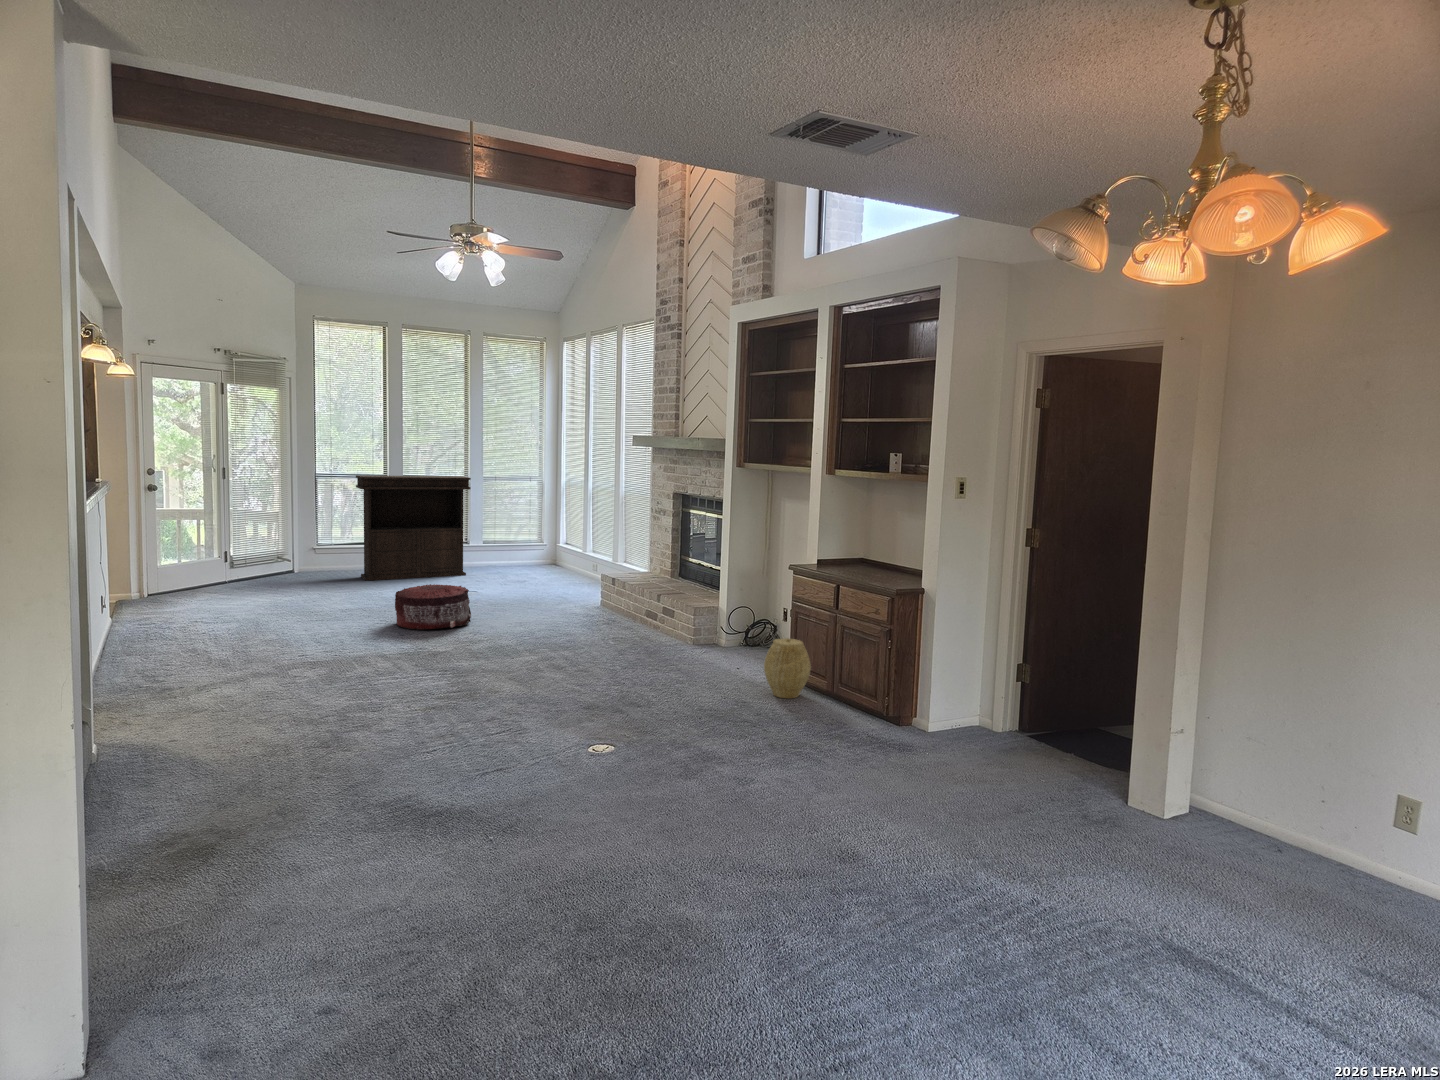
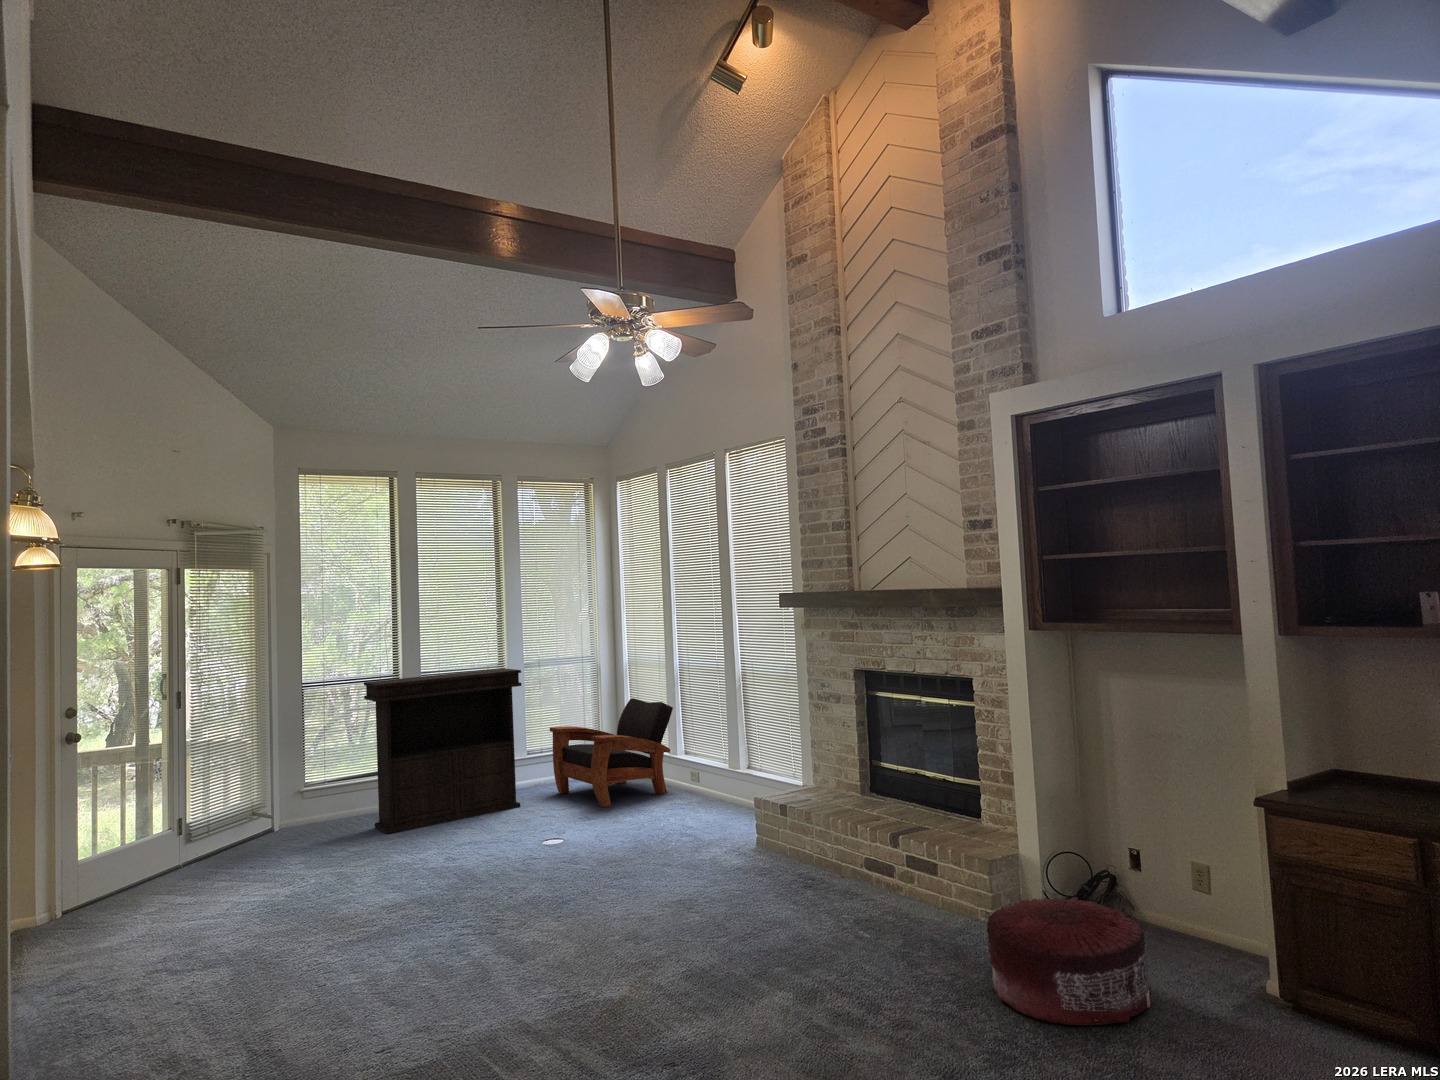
armchair: none [495,508,584,580] -> present [550,698,673,807]
pouf: present [395,584,471,629] -> present [987,897,1151,1026]
woven basket: present [764,638,811,698] -> none [1252,917,1347,1034]

